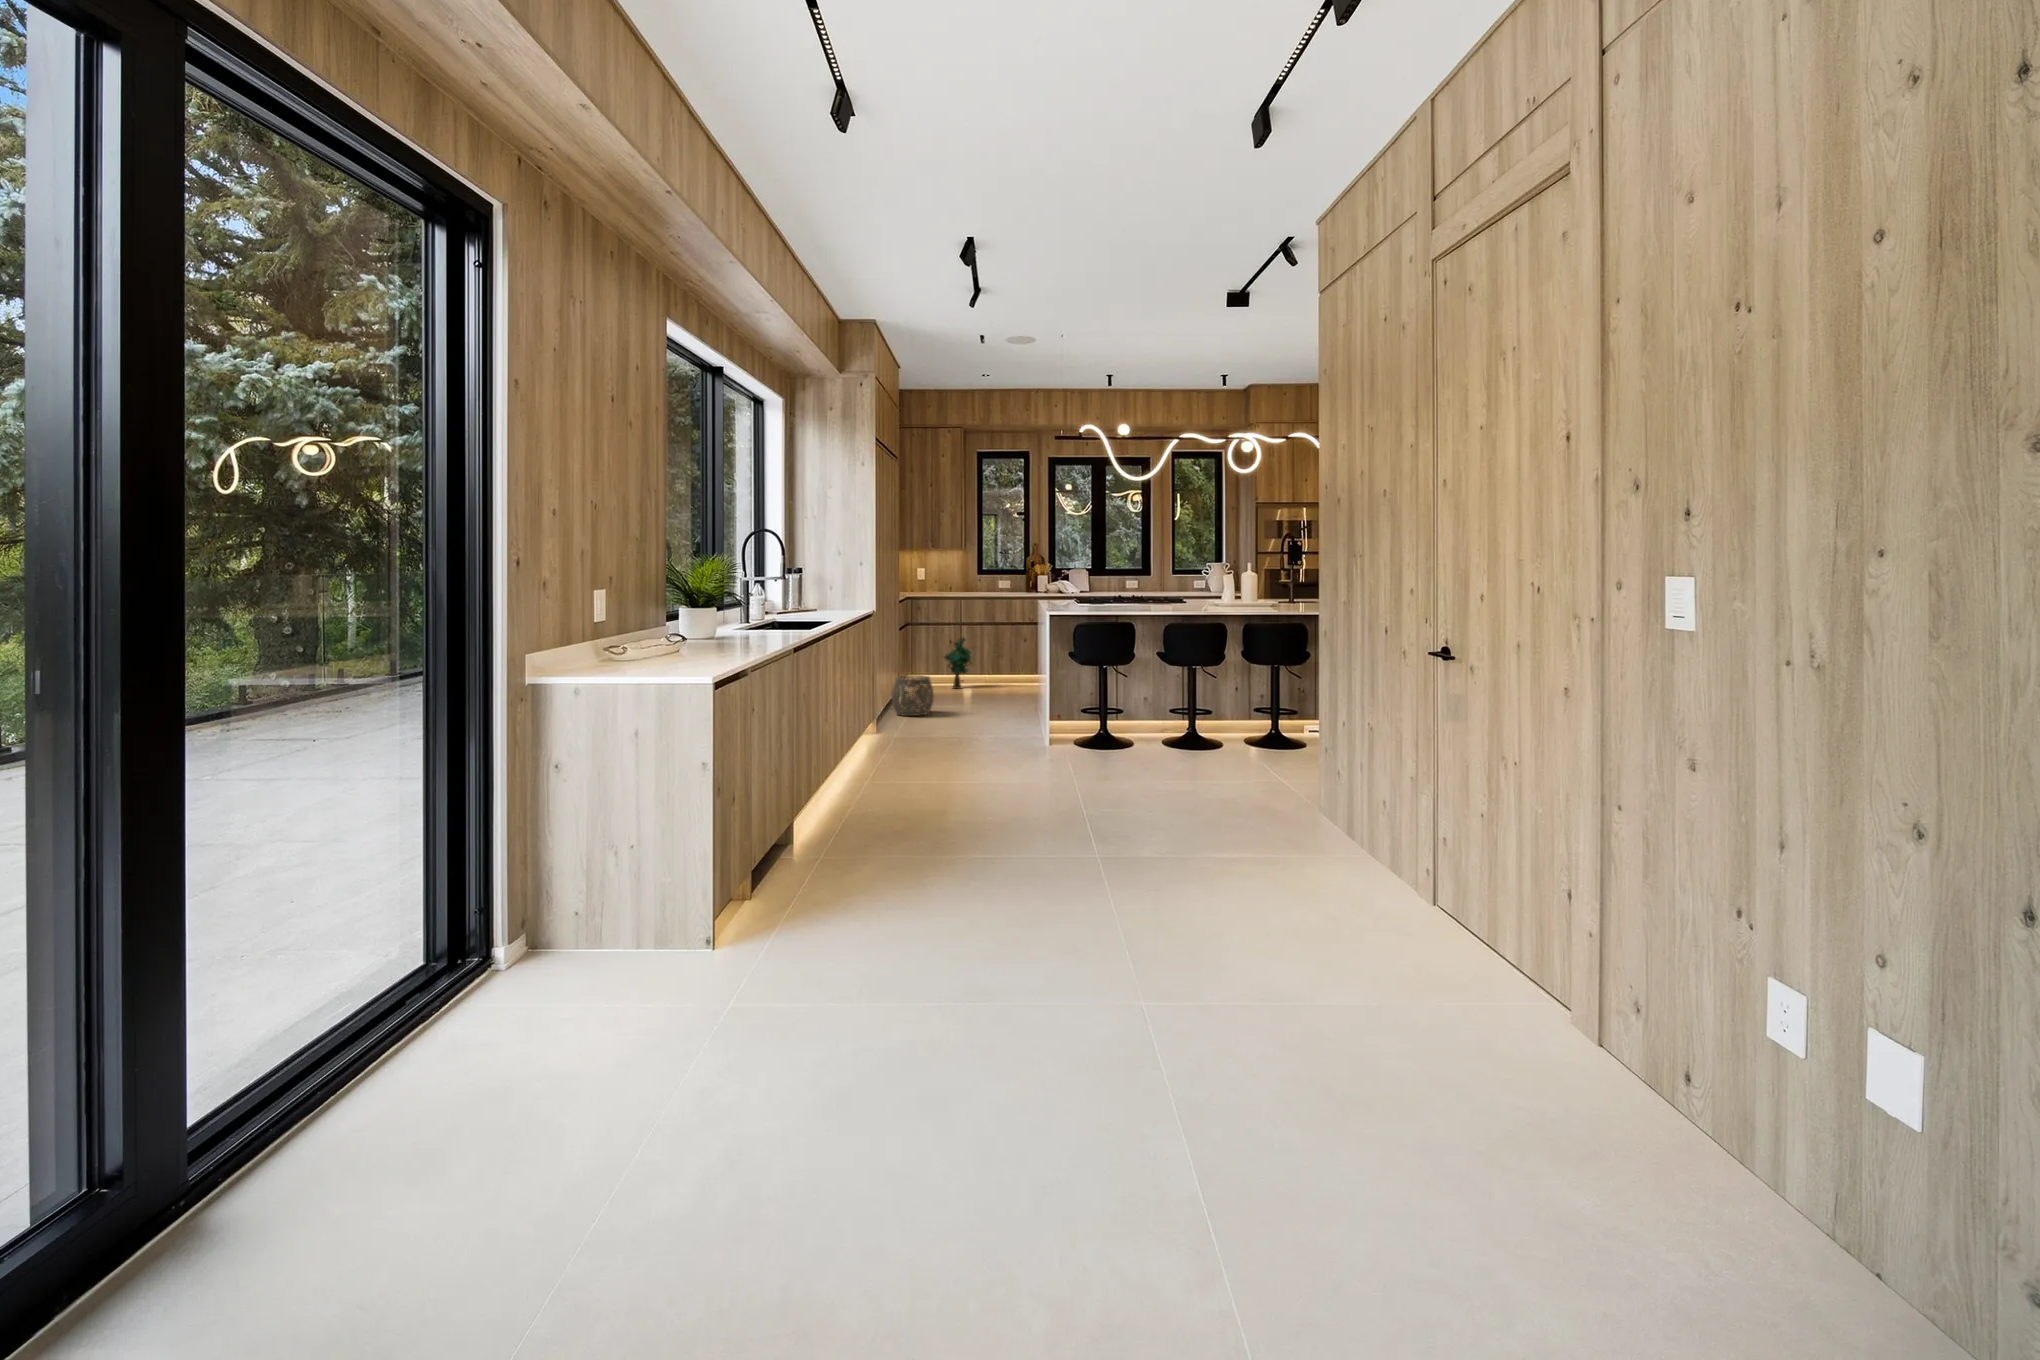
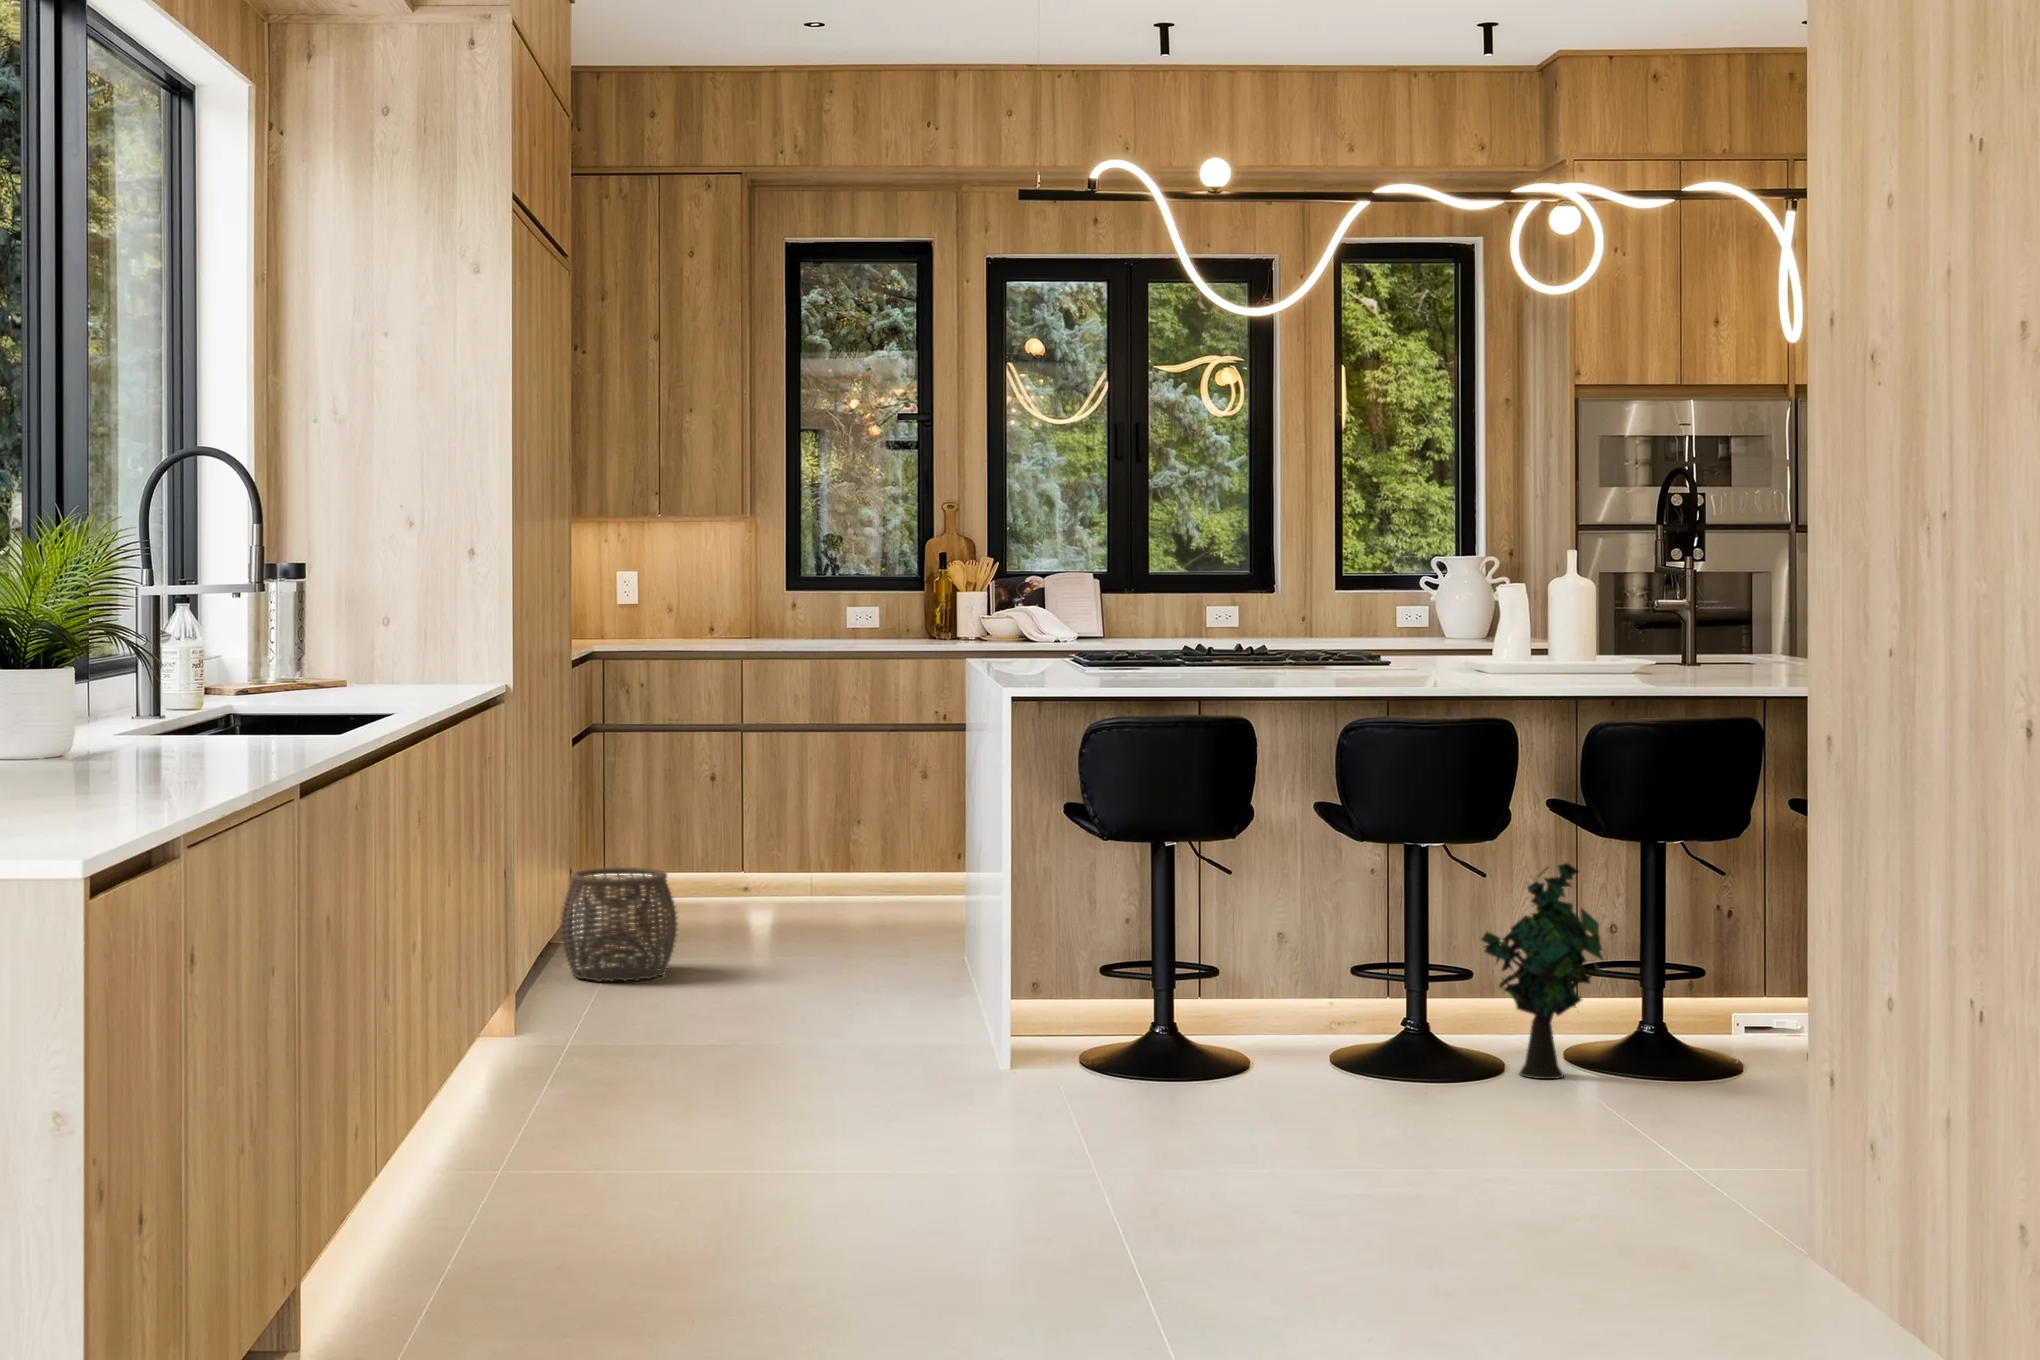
decorative plant: present [945,638,971,689] -> present [1482,863,1604,1079]

